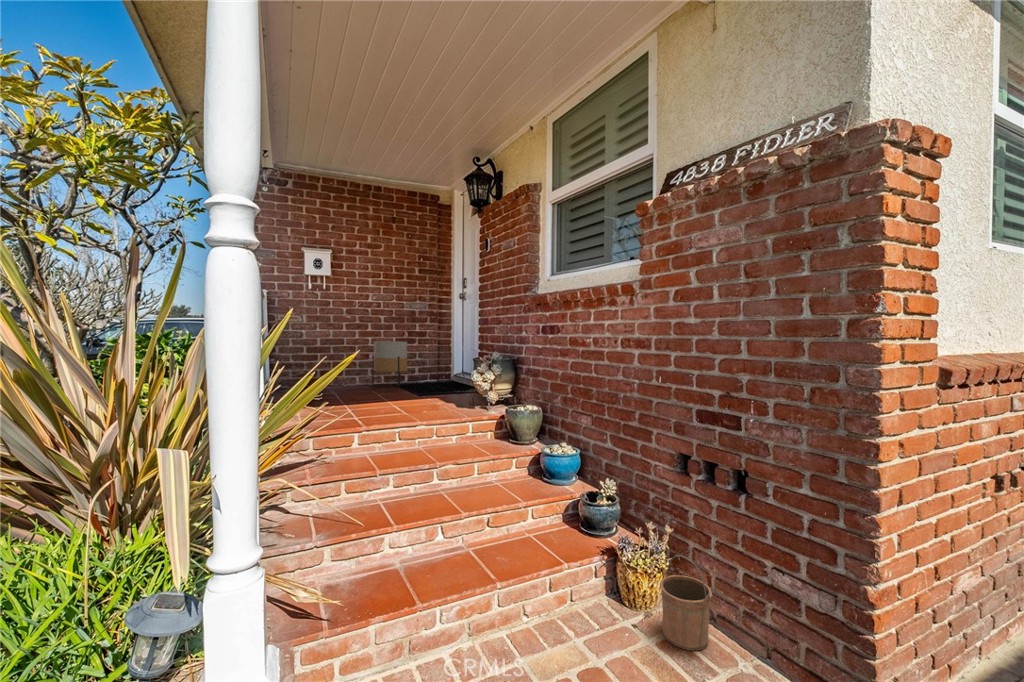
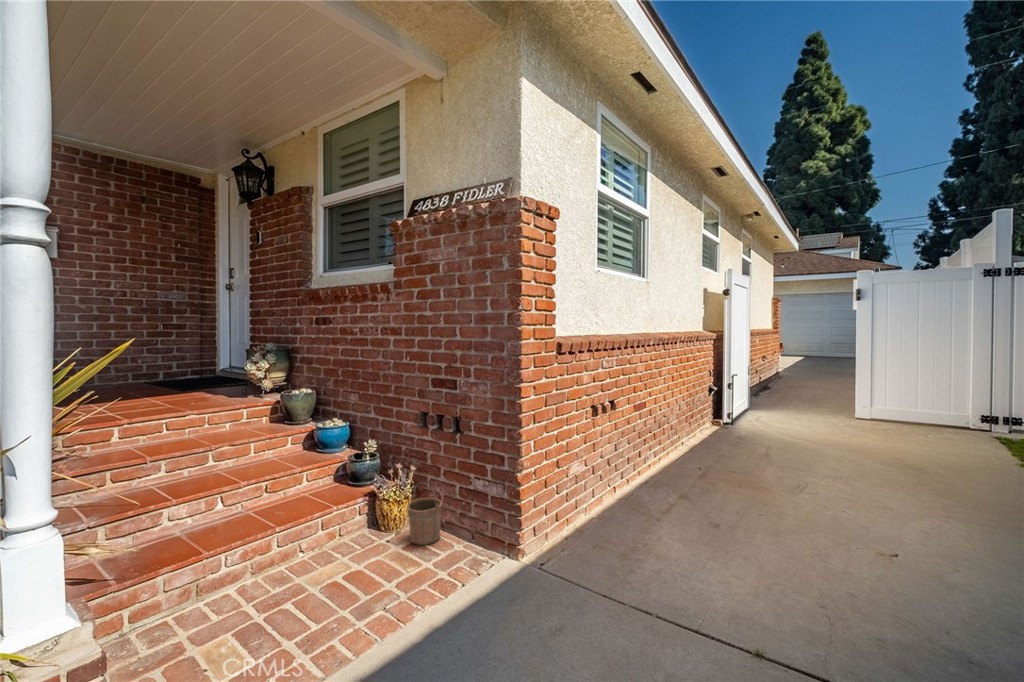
planter: present [372,341,407,388] -> none [117,335,165,386]

